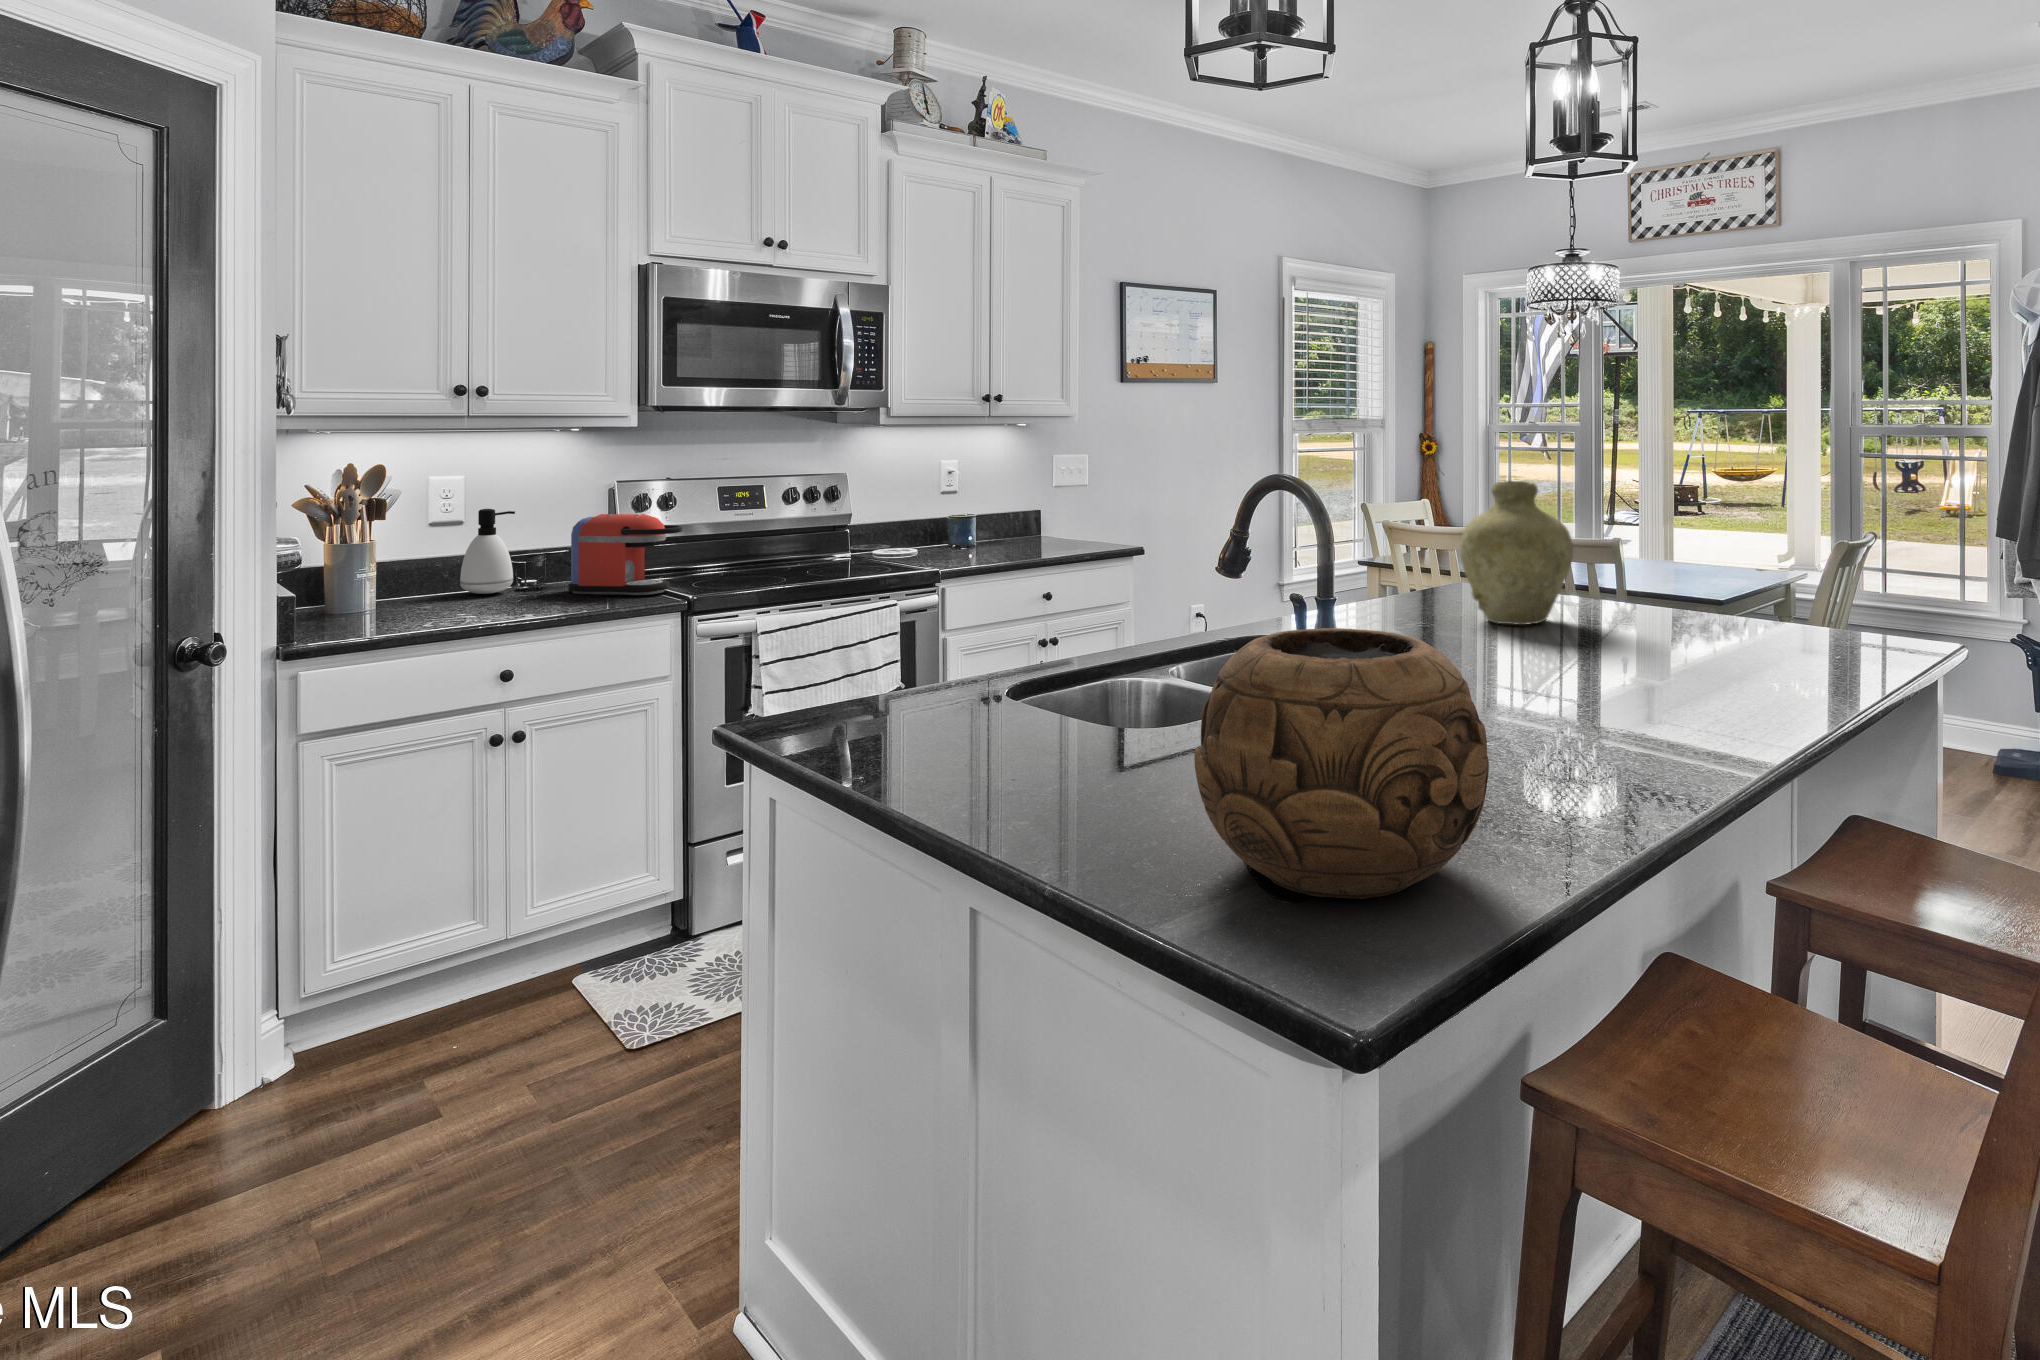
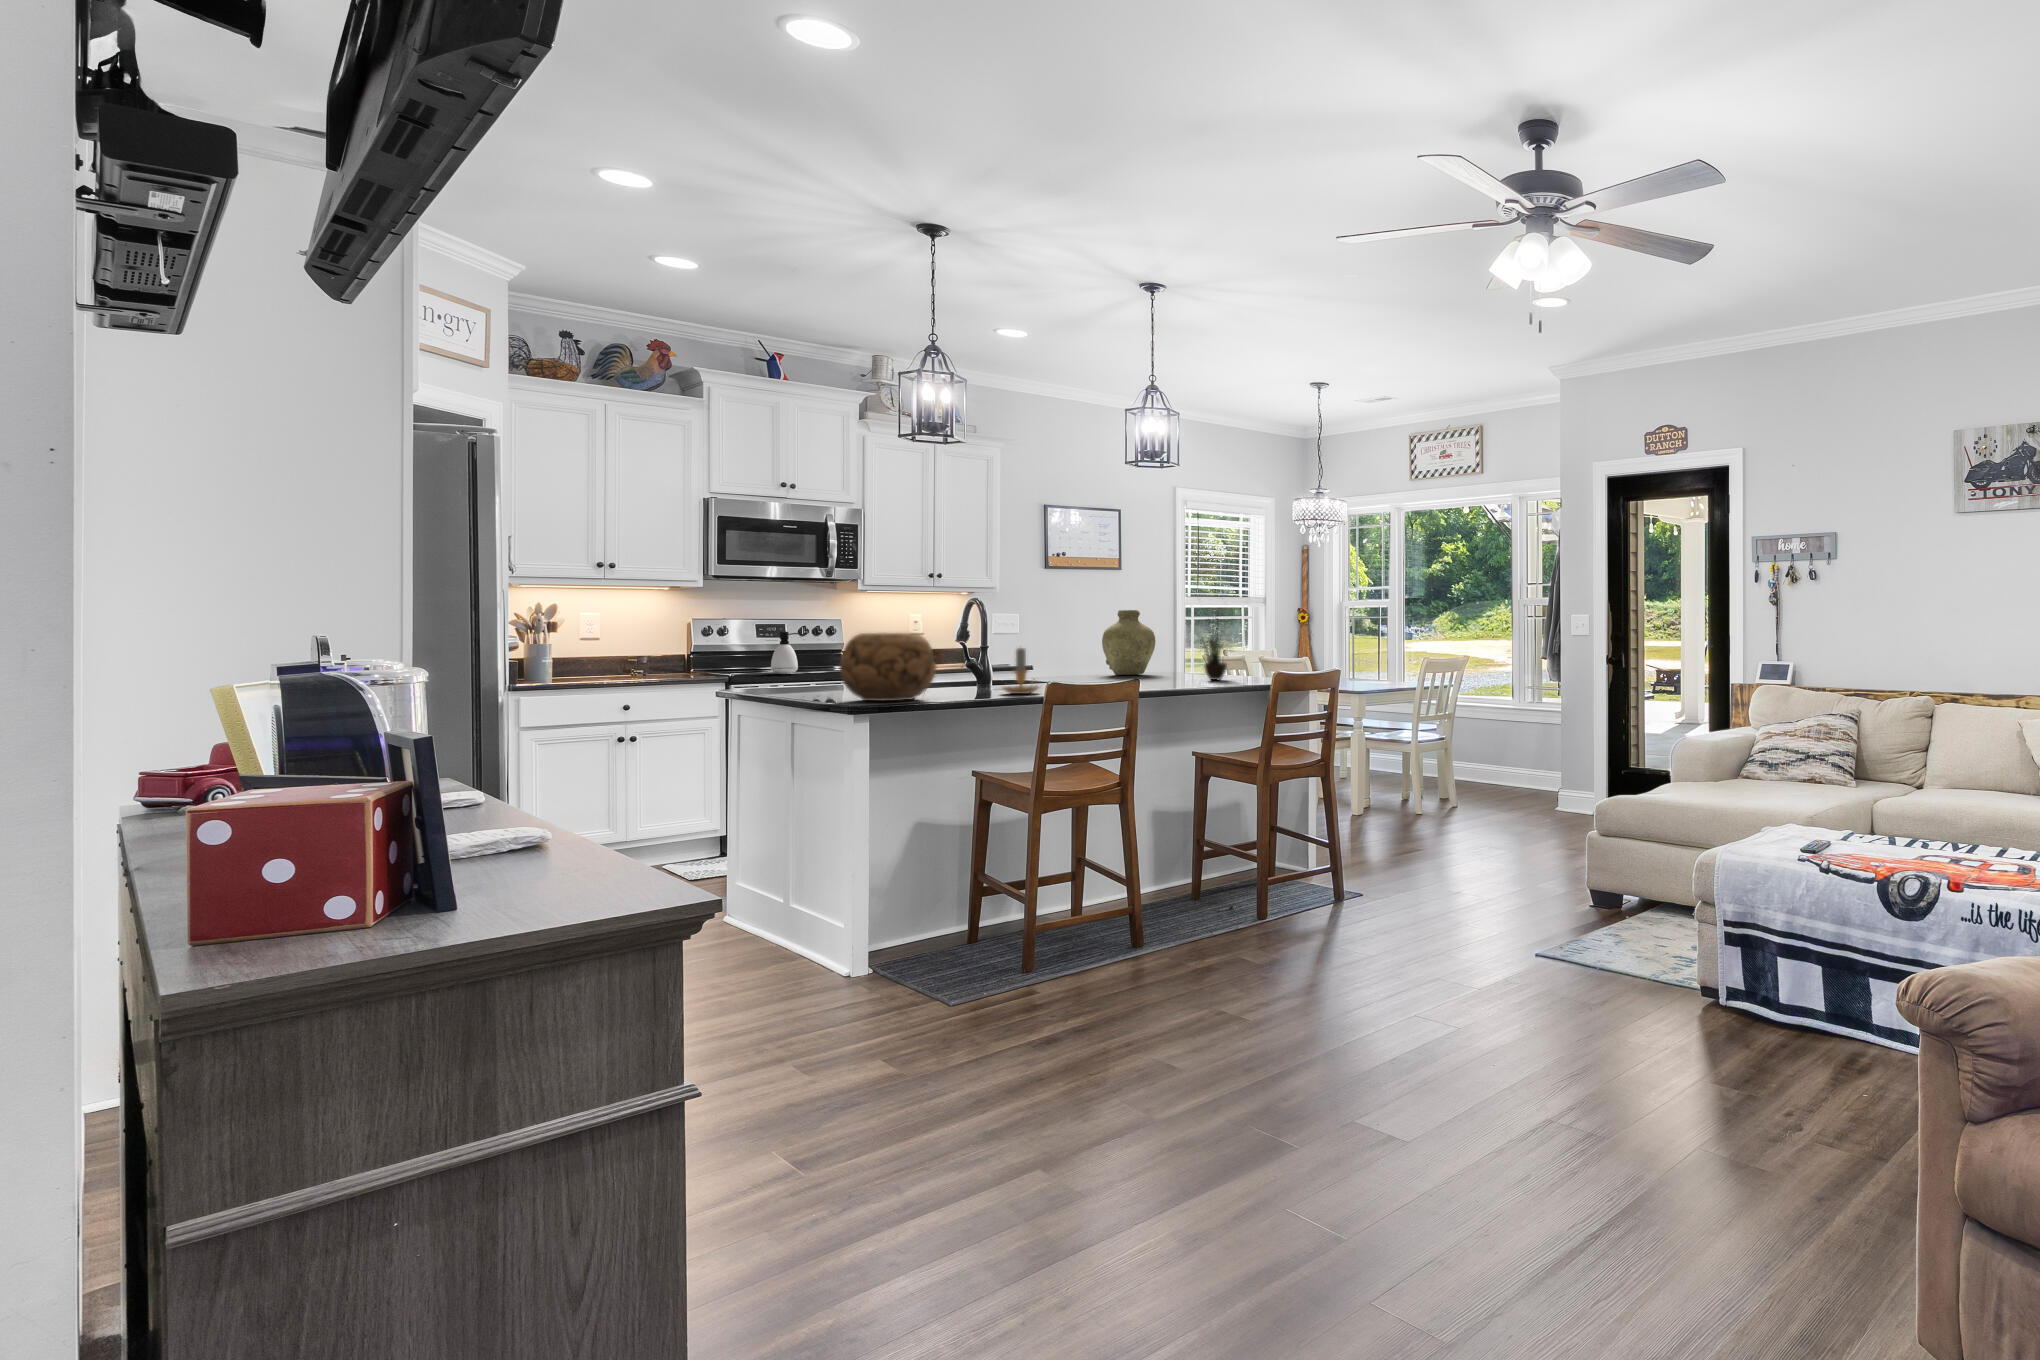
potted plant: none [1748,469,1851,659] -> present [1200,618,1227,680]
soap dispenser: present [460,509,515,594] -> present [771,631,798,674]
coffee maker: present [568,514,682,595] -> none [664,633,729,675]
candle: none [1544,639,1681,790] -> present [1003,648,1039,694]

